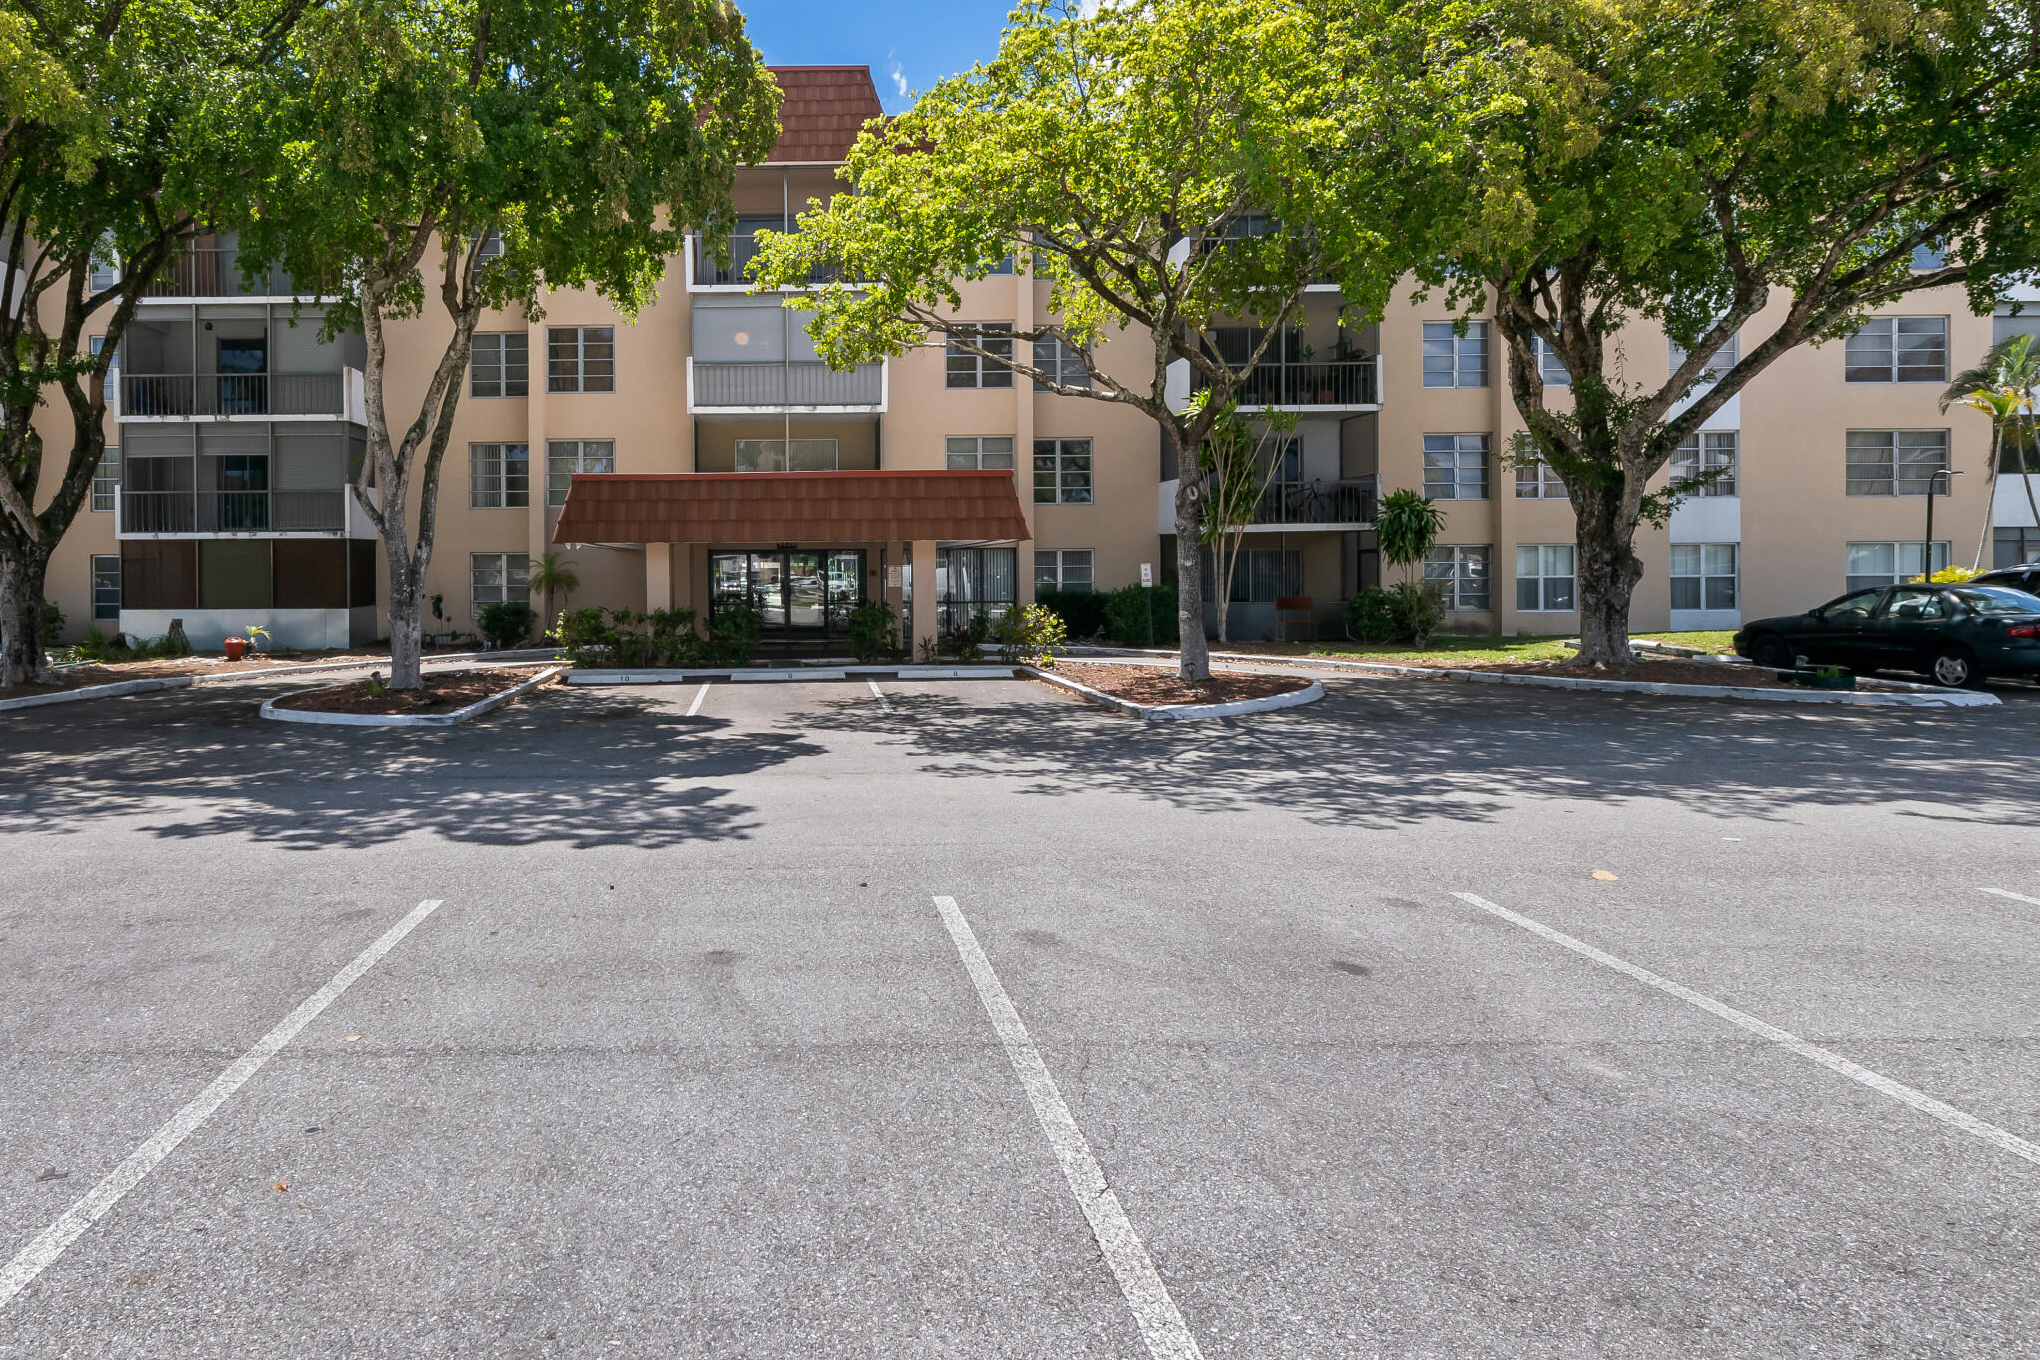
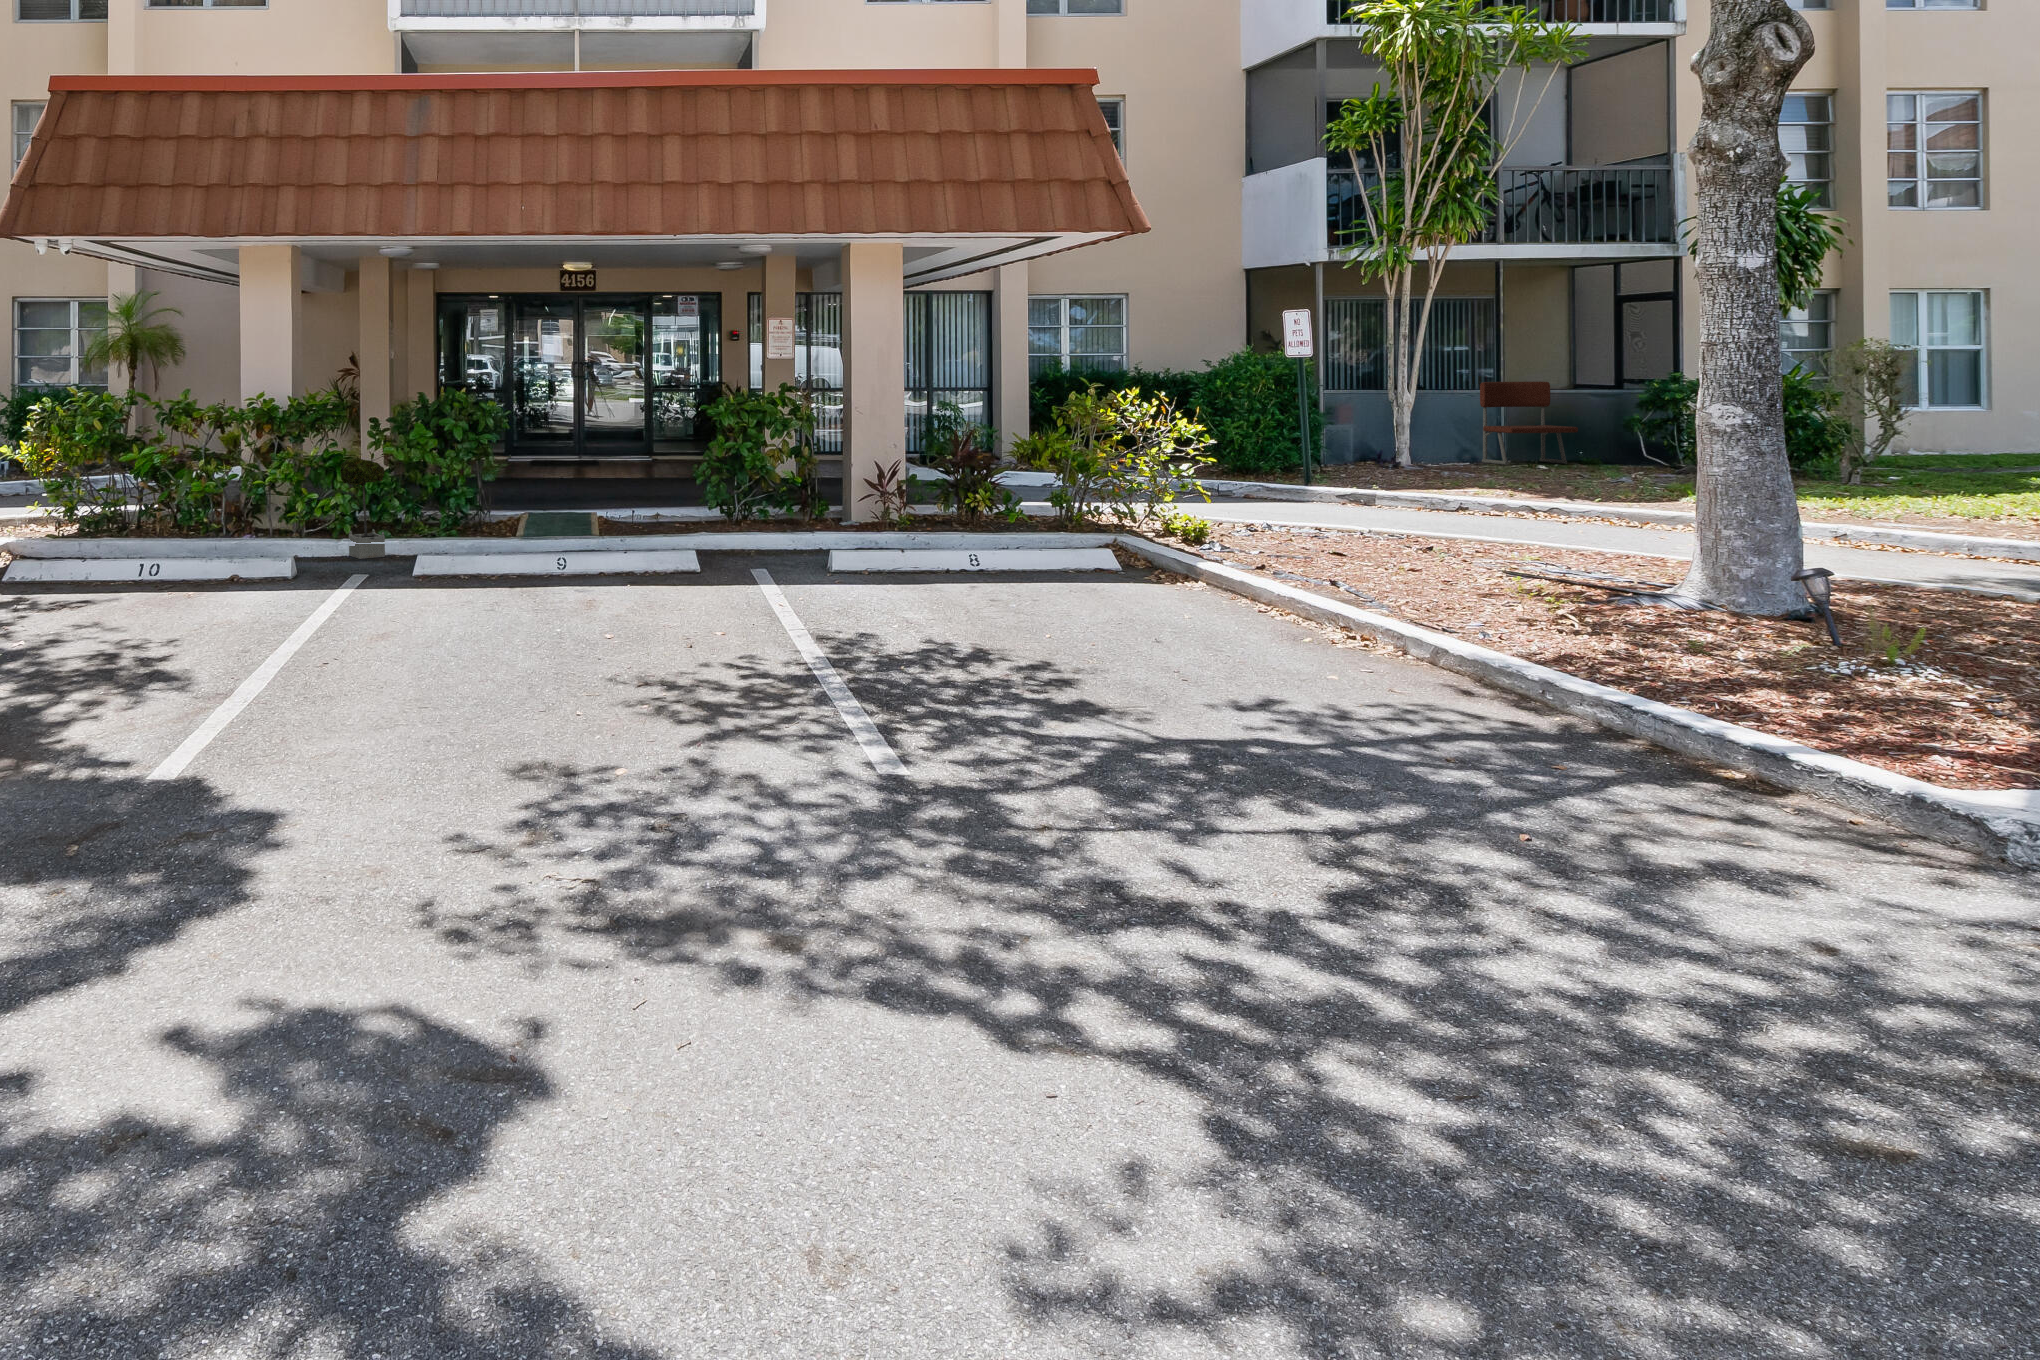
potted tree: none [694,634,713,677] -> present [340,457,385,559]

